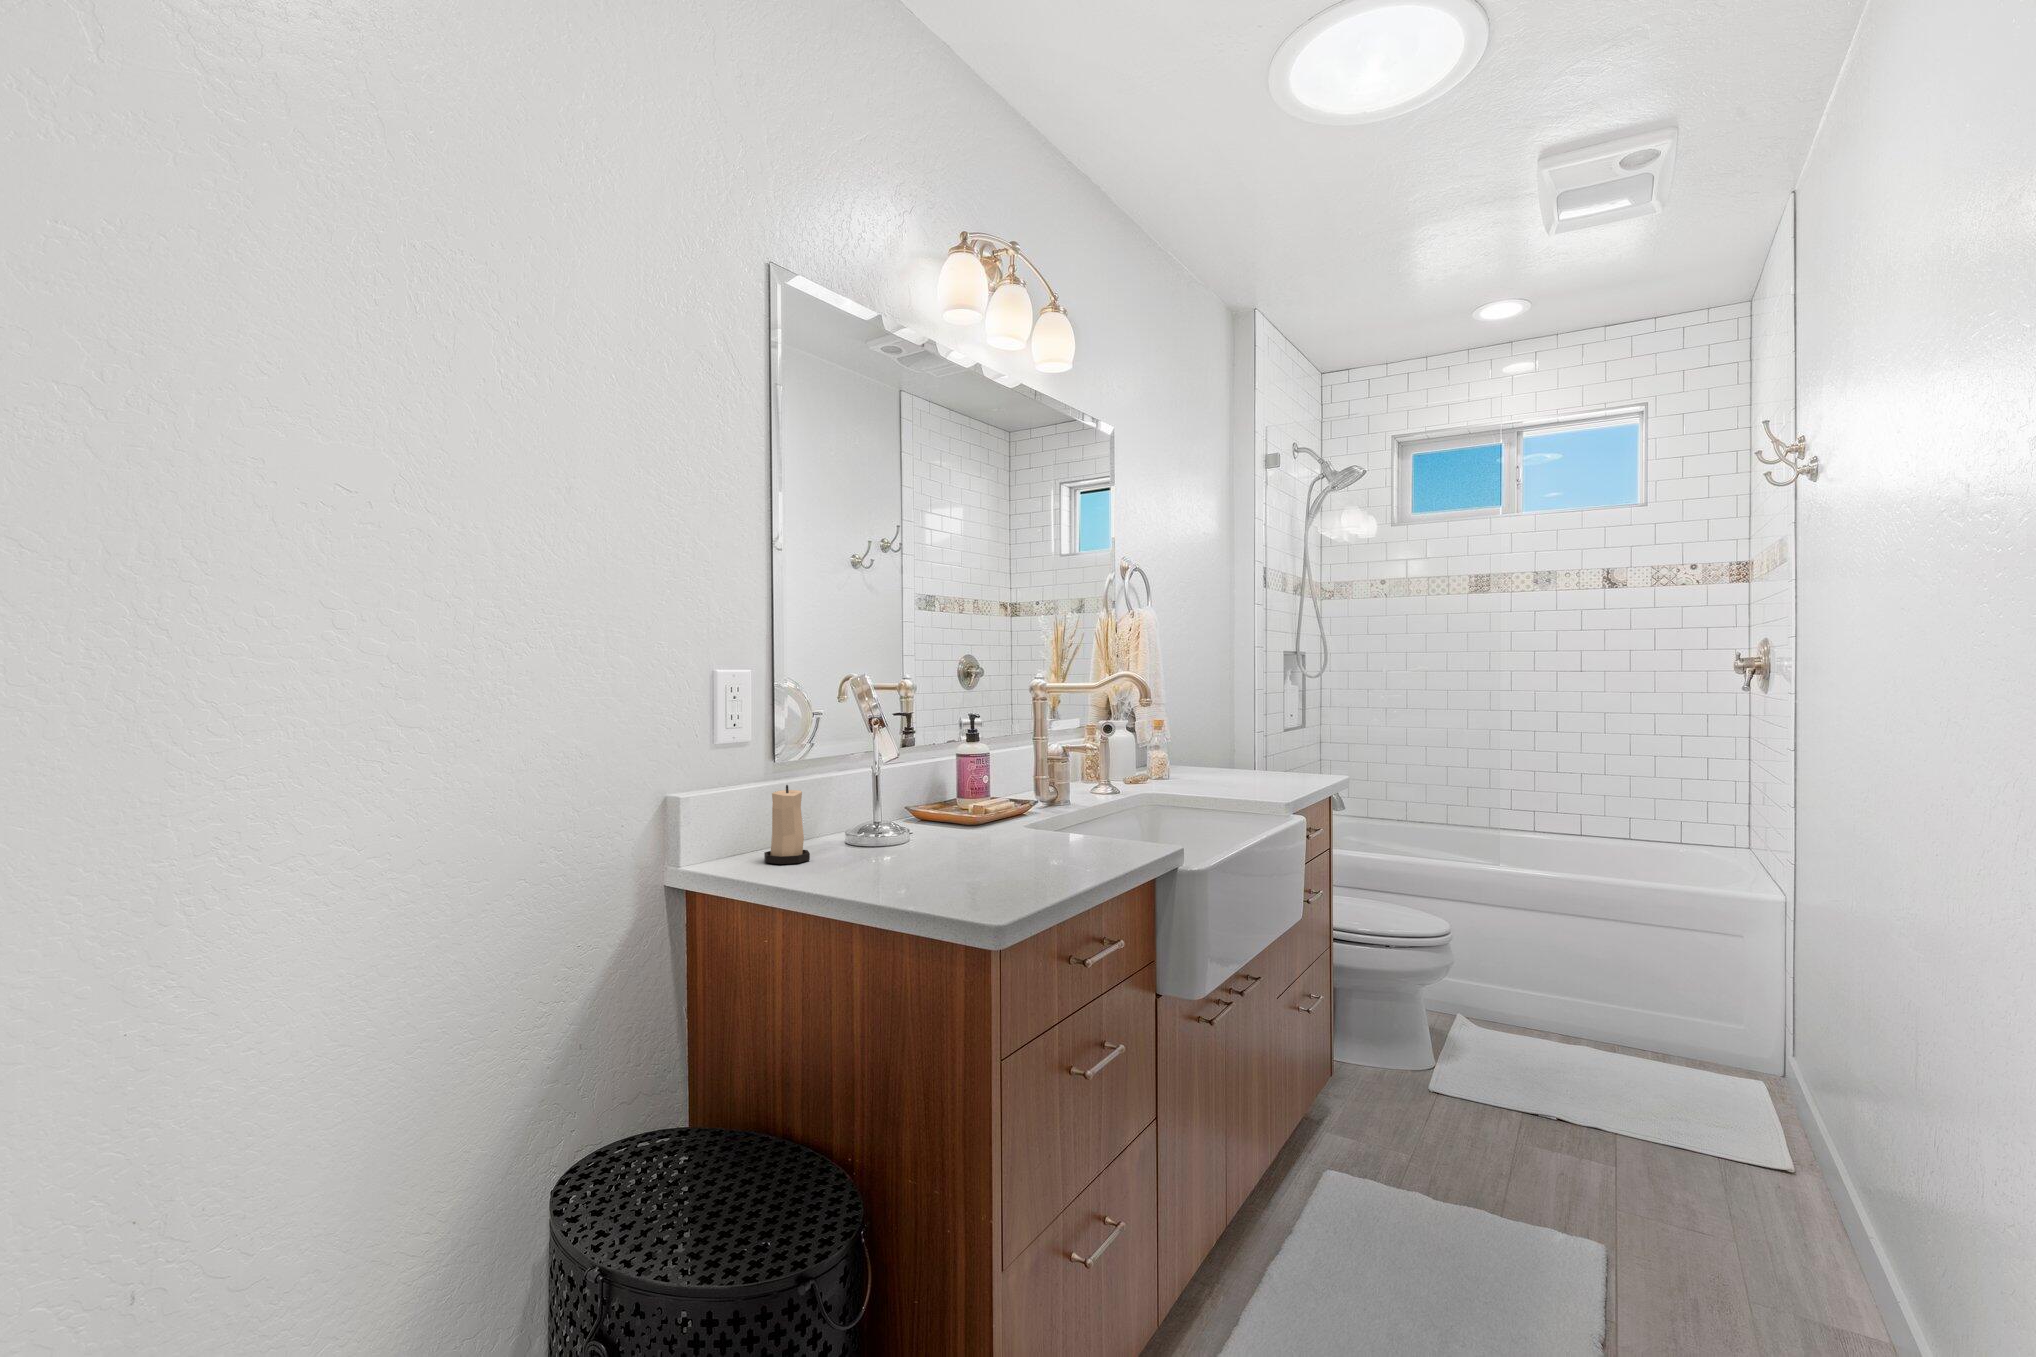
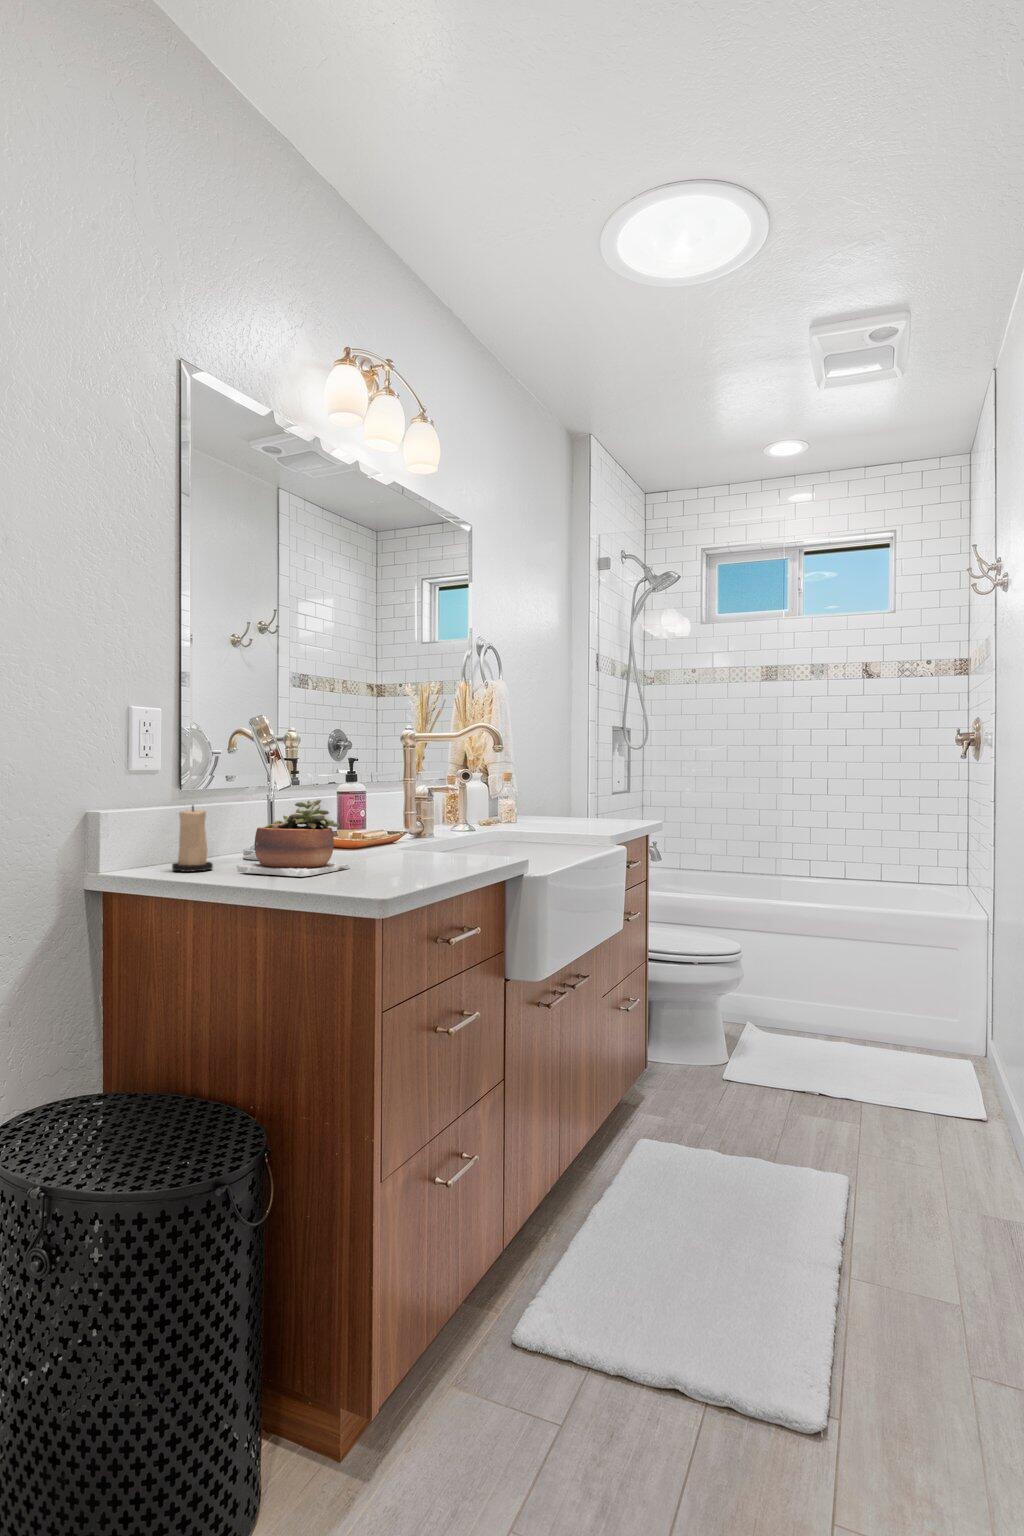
succulent plant: none [836,779,969,876] -> present [237,800,351,877]

